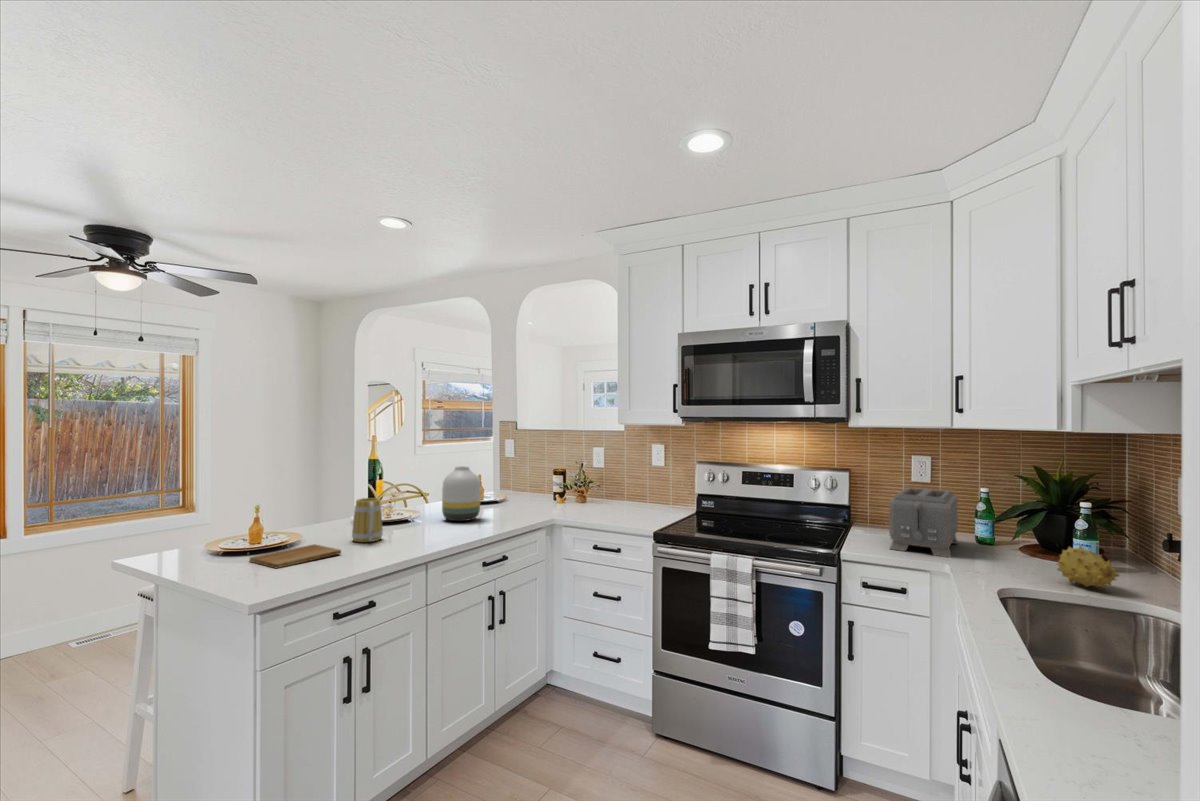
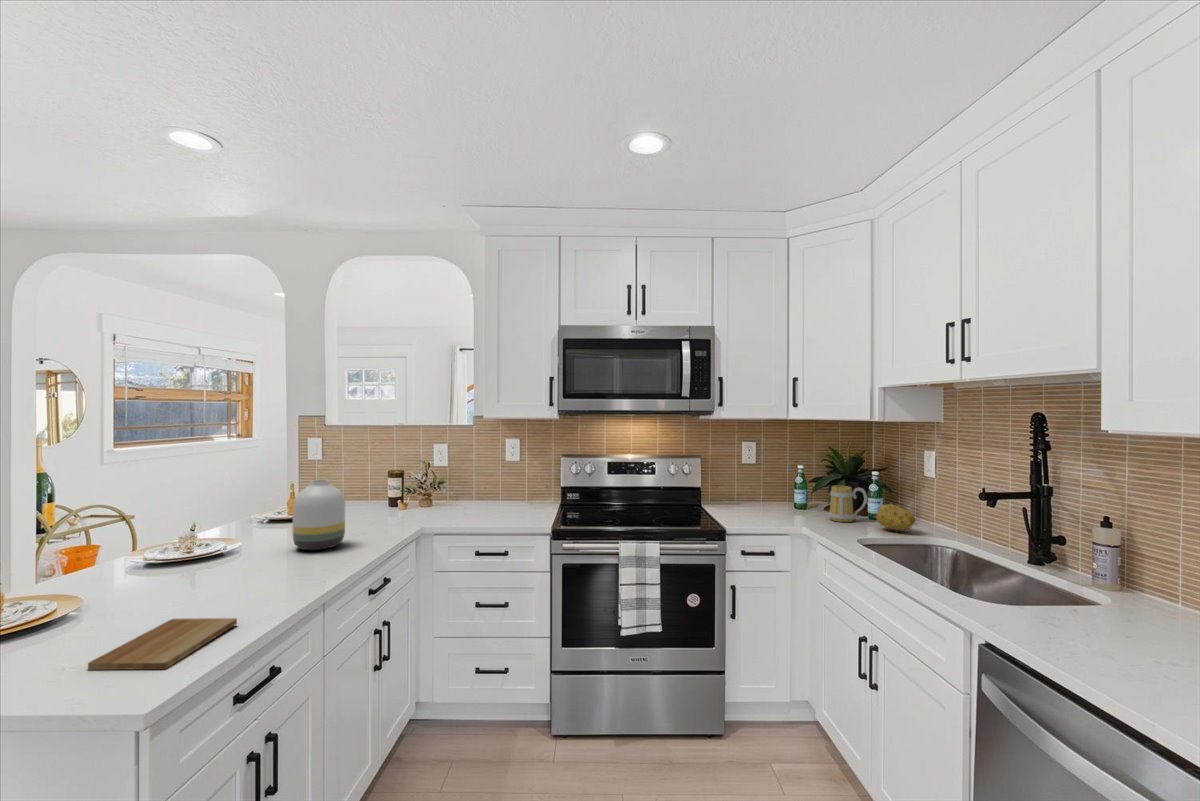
toaster: present [889,487,958,557] -> none [742,467,797,521]
mug: present [352,498,383,542] -> present [829,486,867,522]

